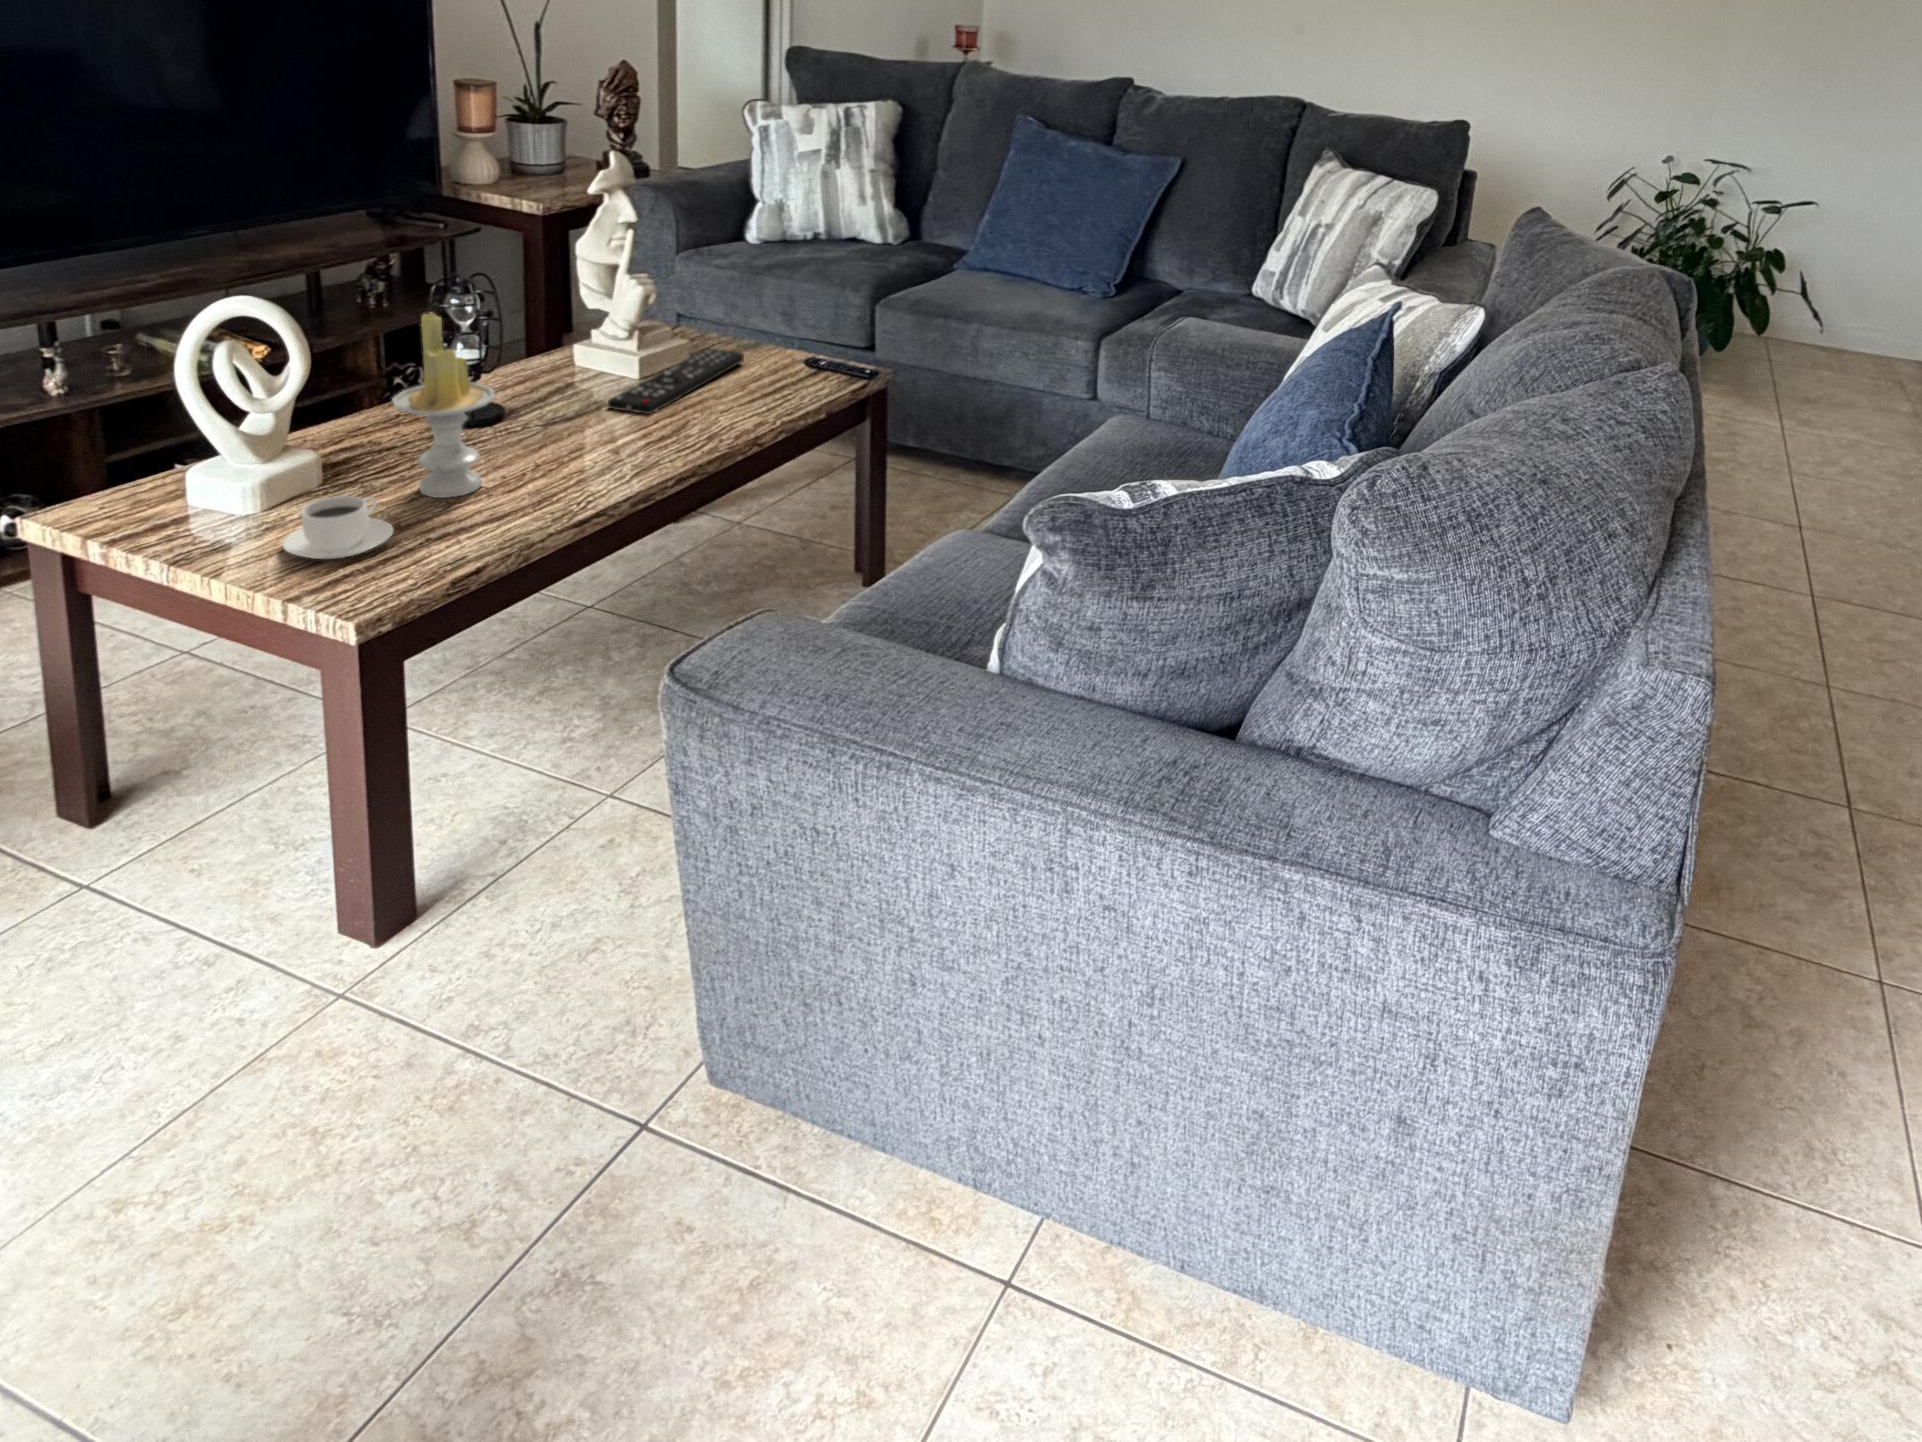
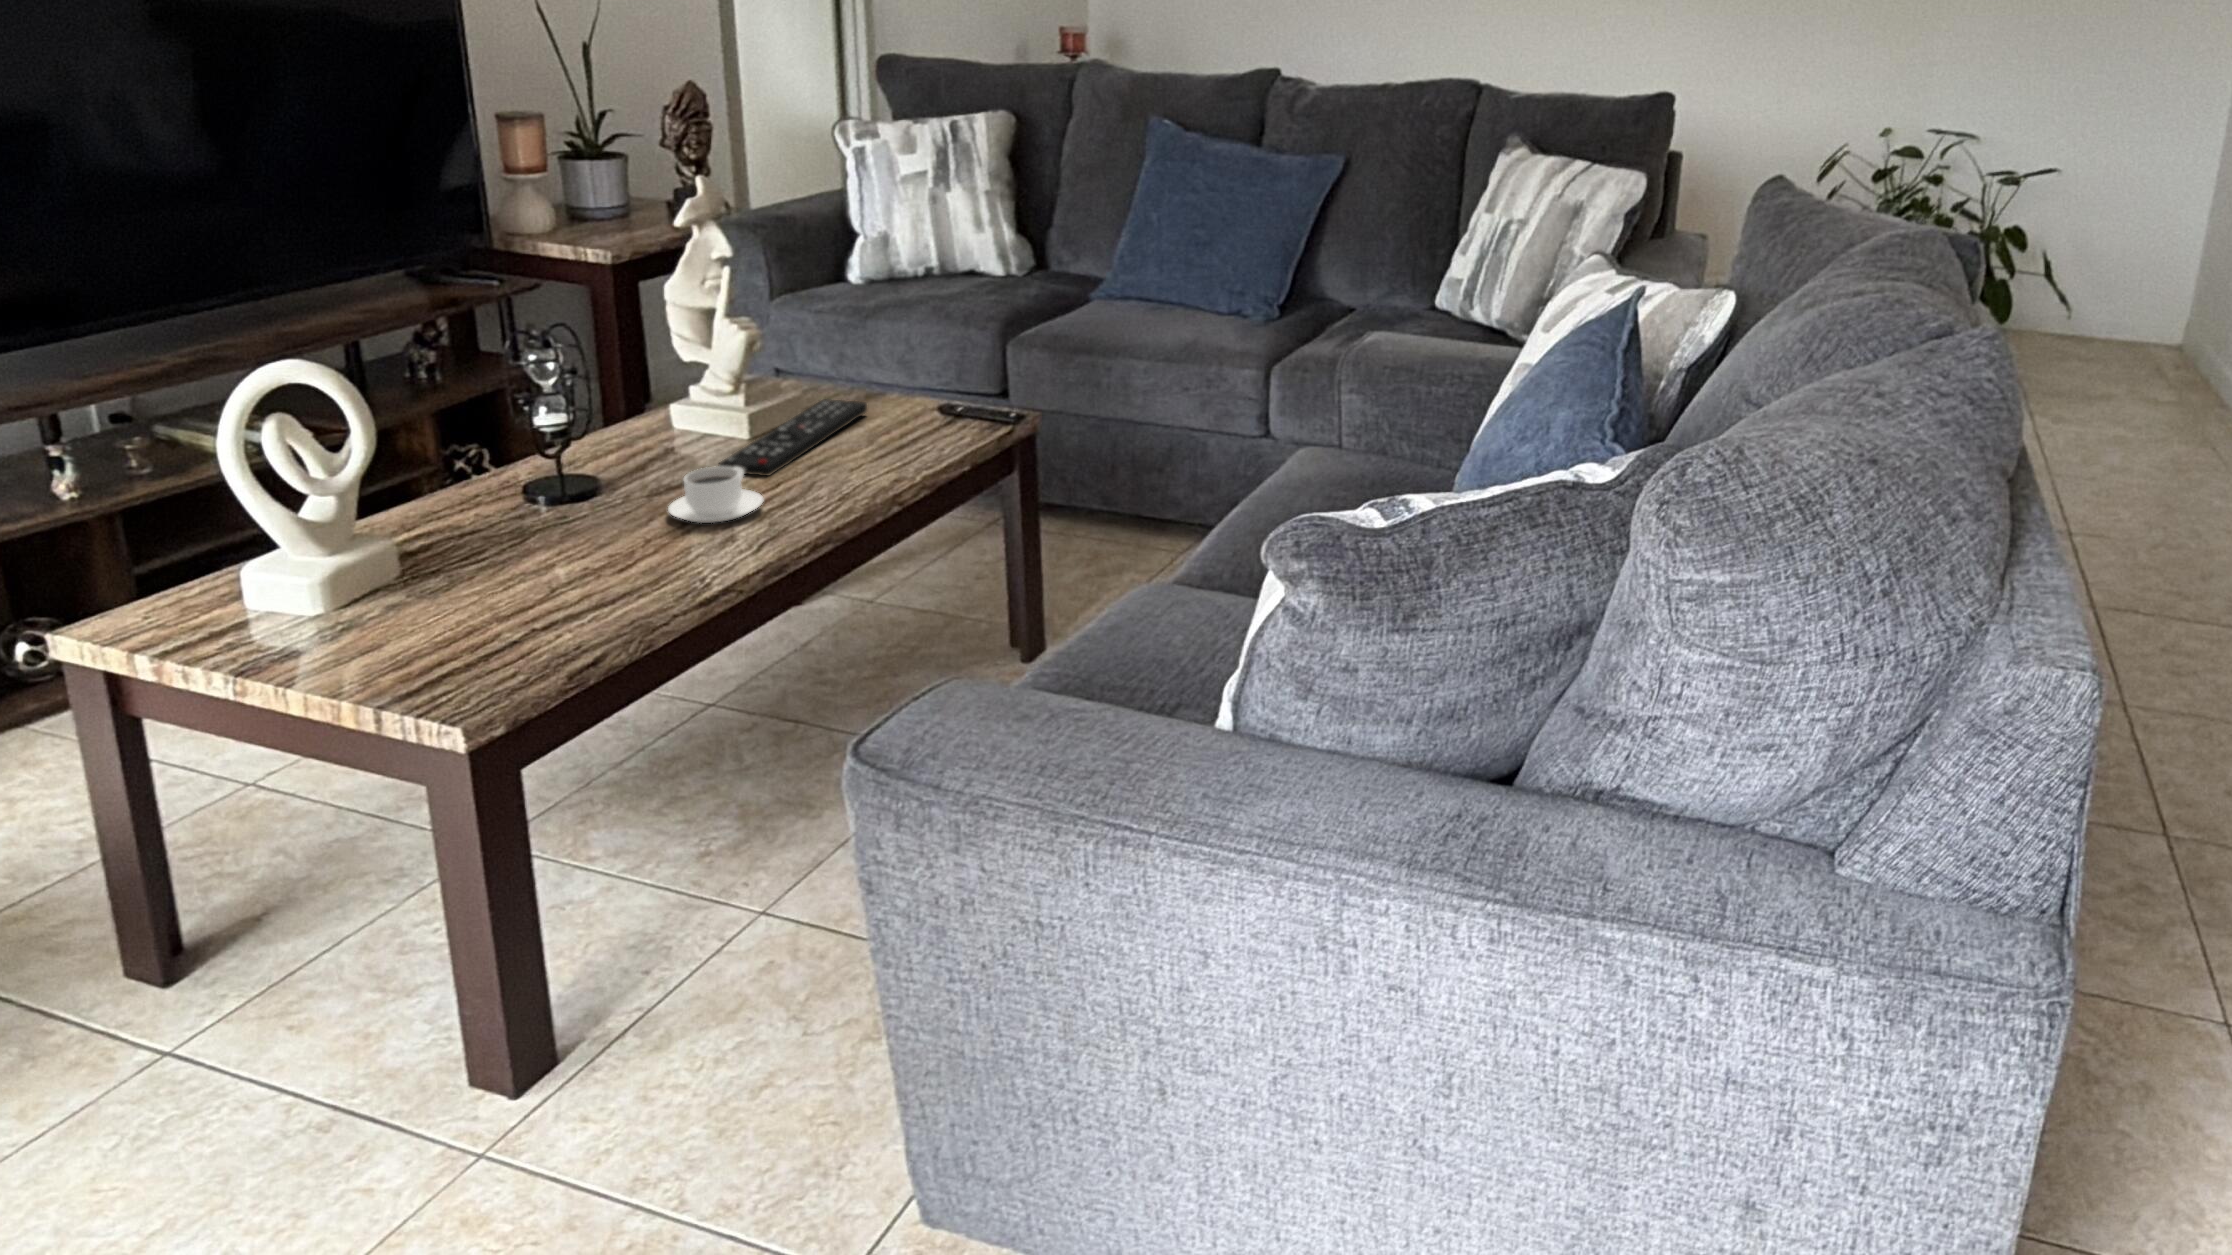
candle: present [393,312,496,498] -> none [476,367,596,582]
coffee cup: present [283,496,393,559] -> present [668,466,763,523]

